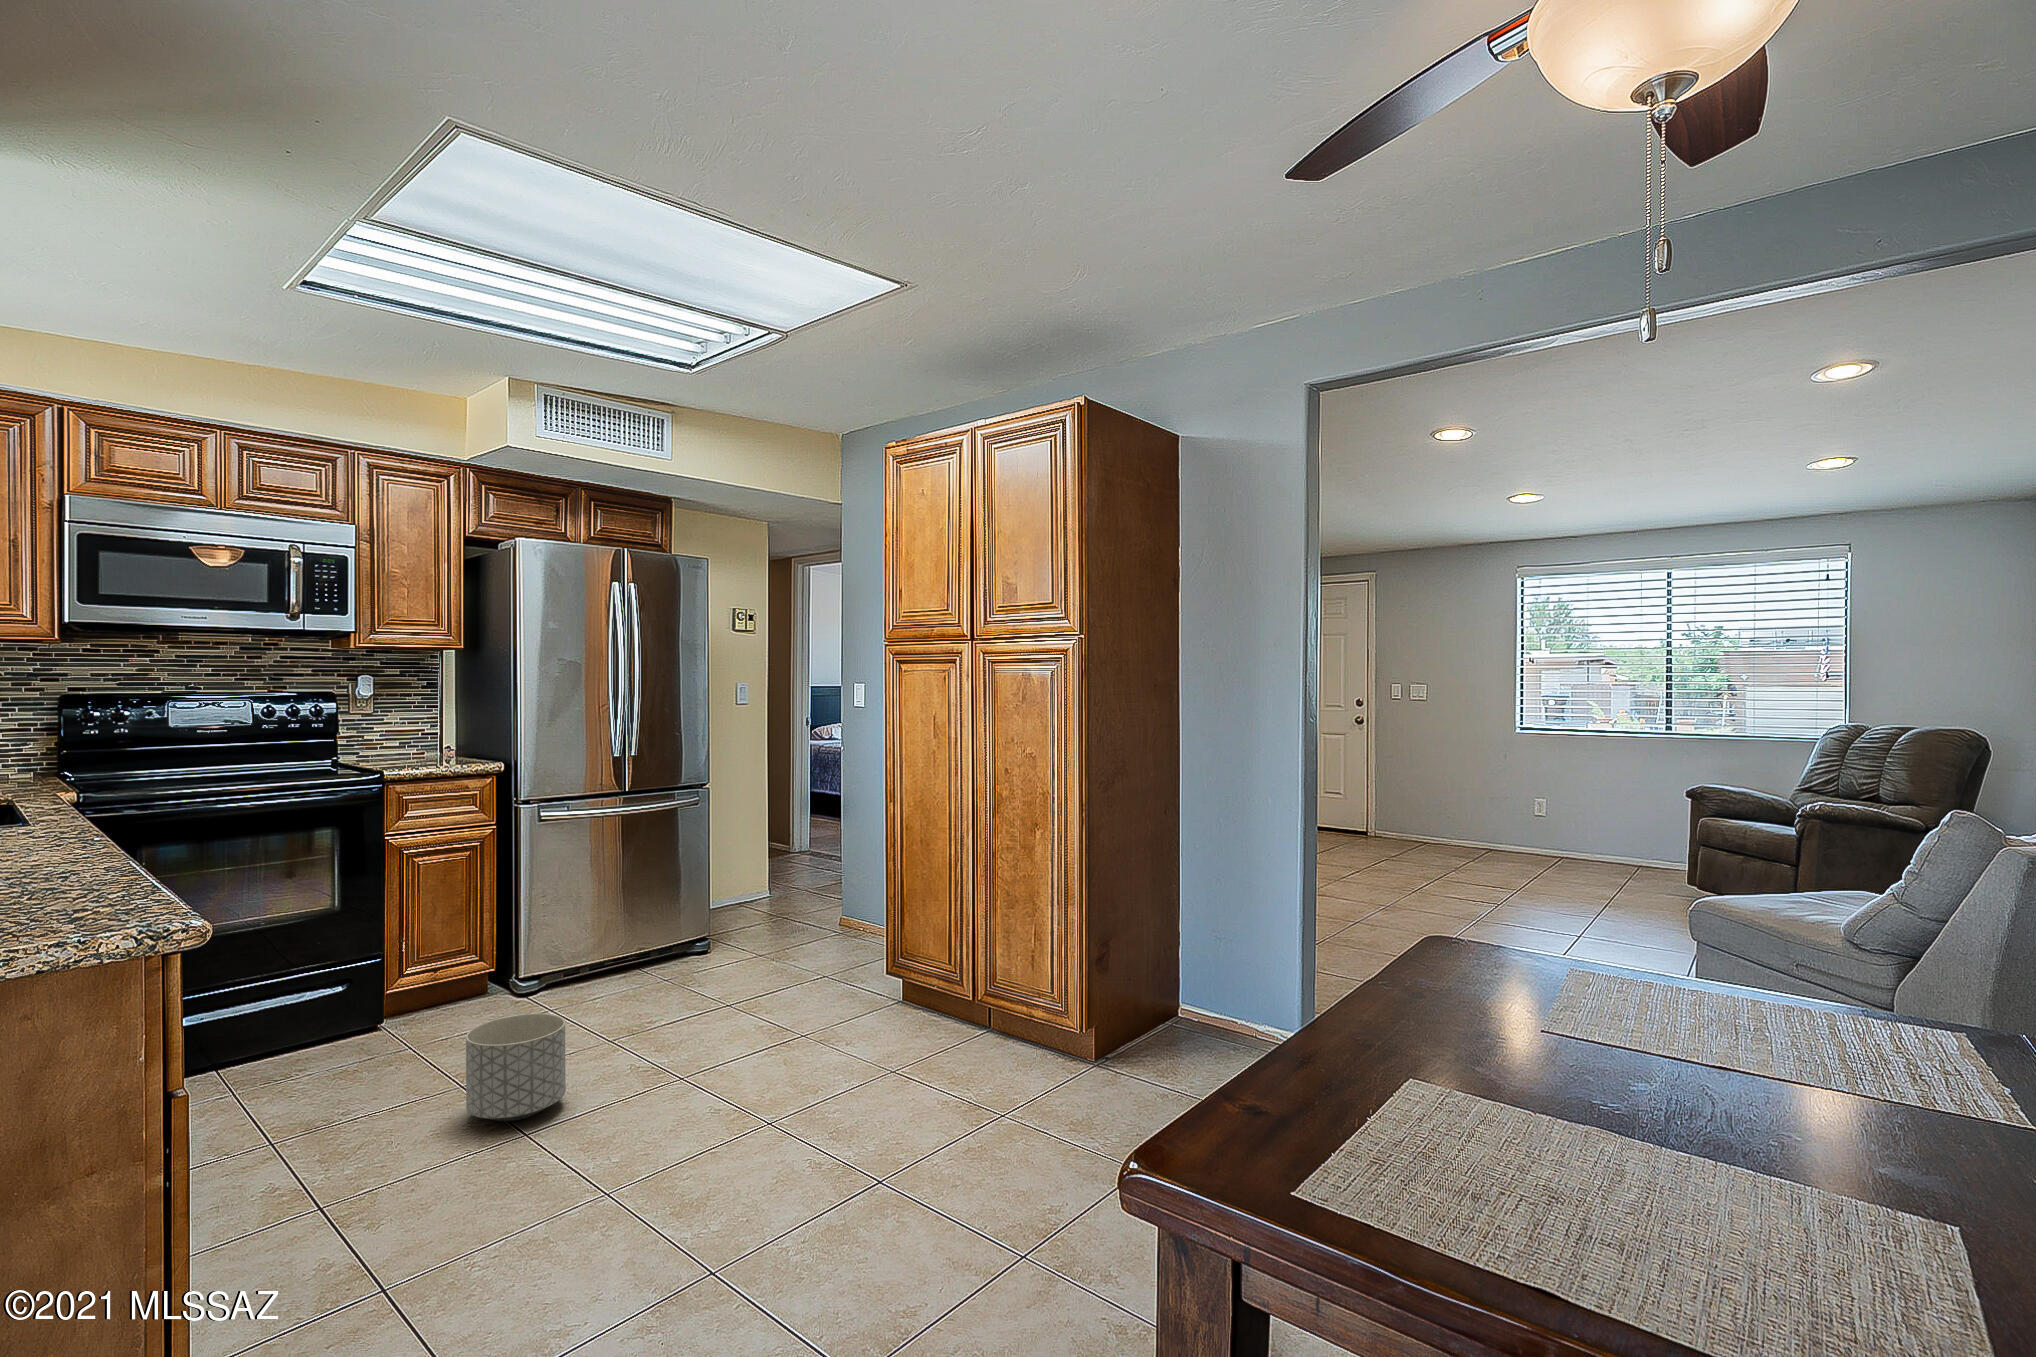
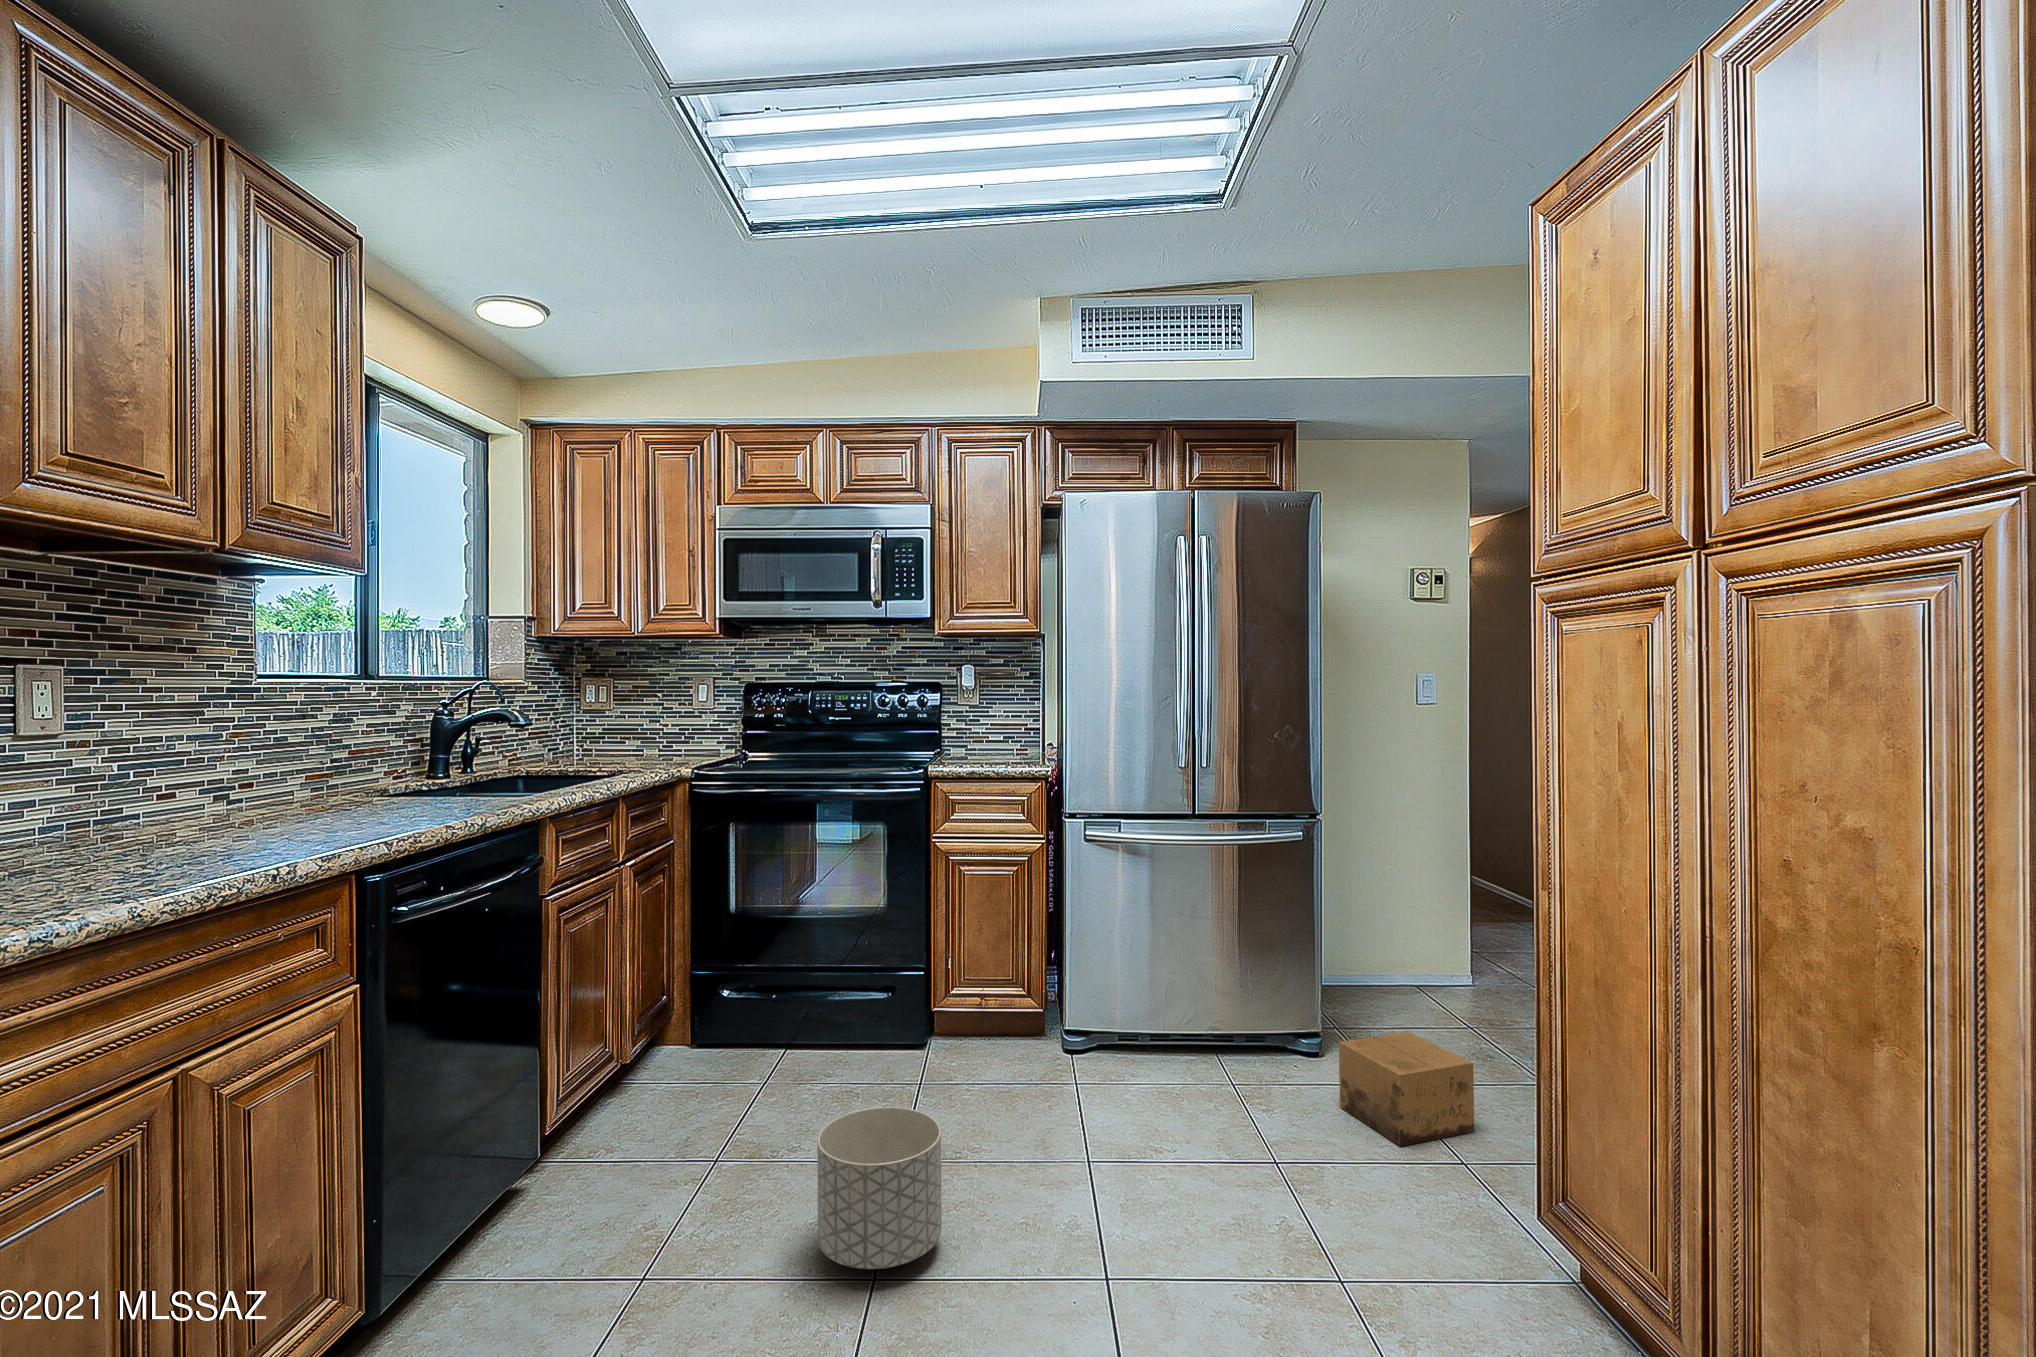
cardboard box: none [744,917,824,978] -> present [1339,1032,1474,1146]

